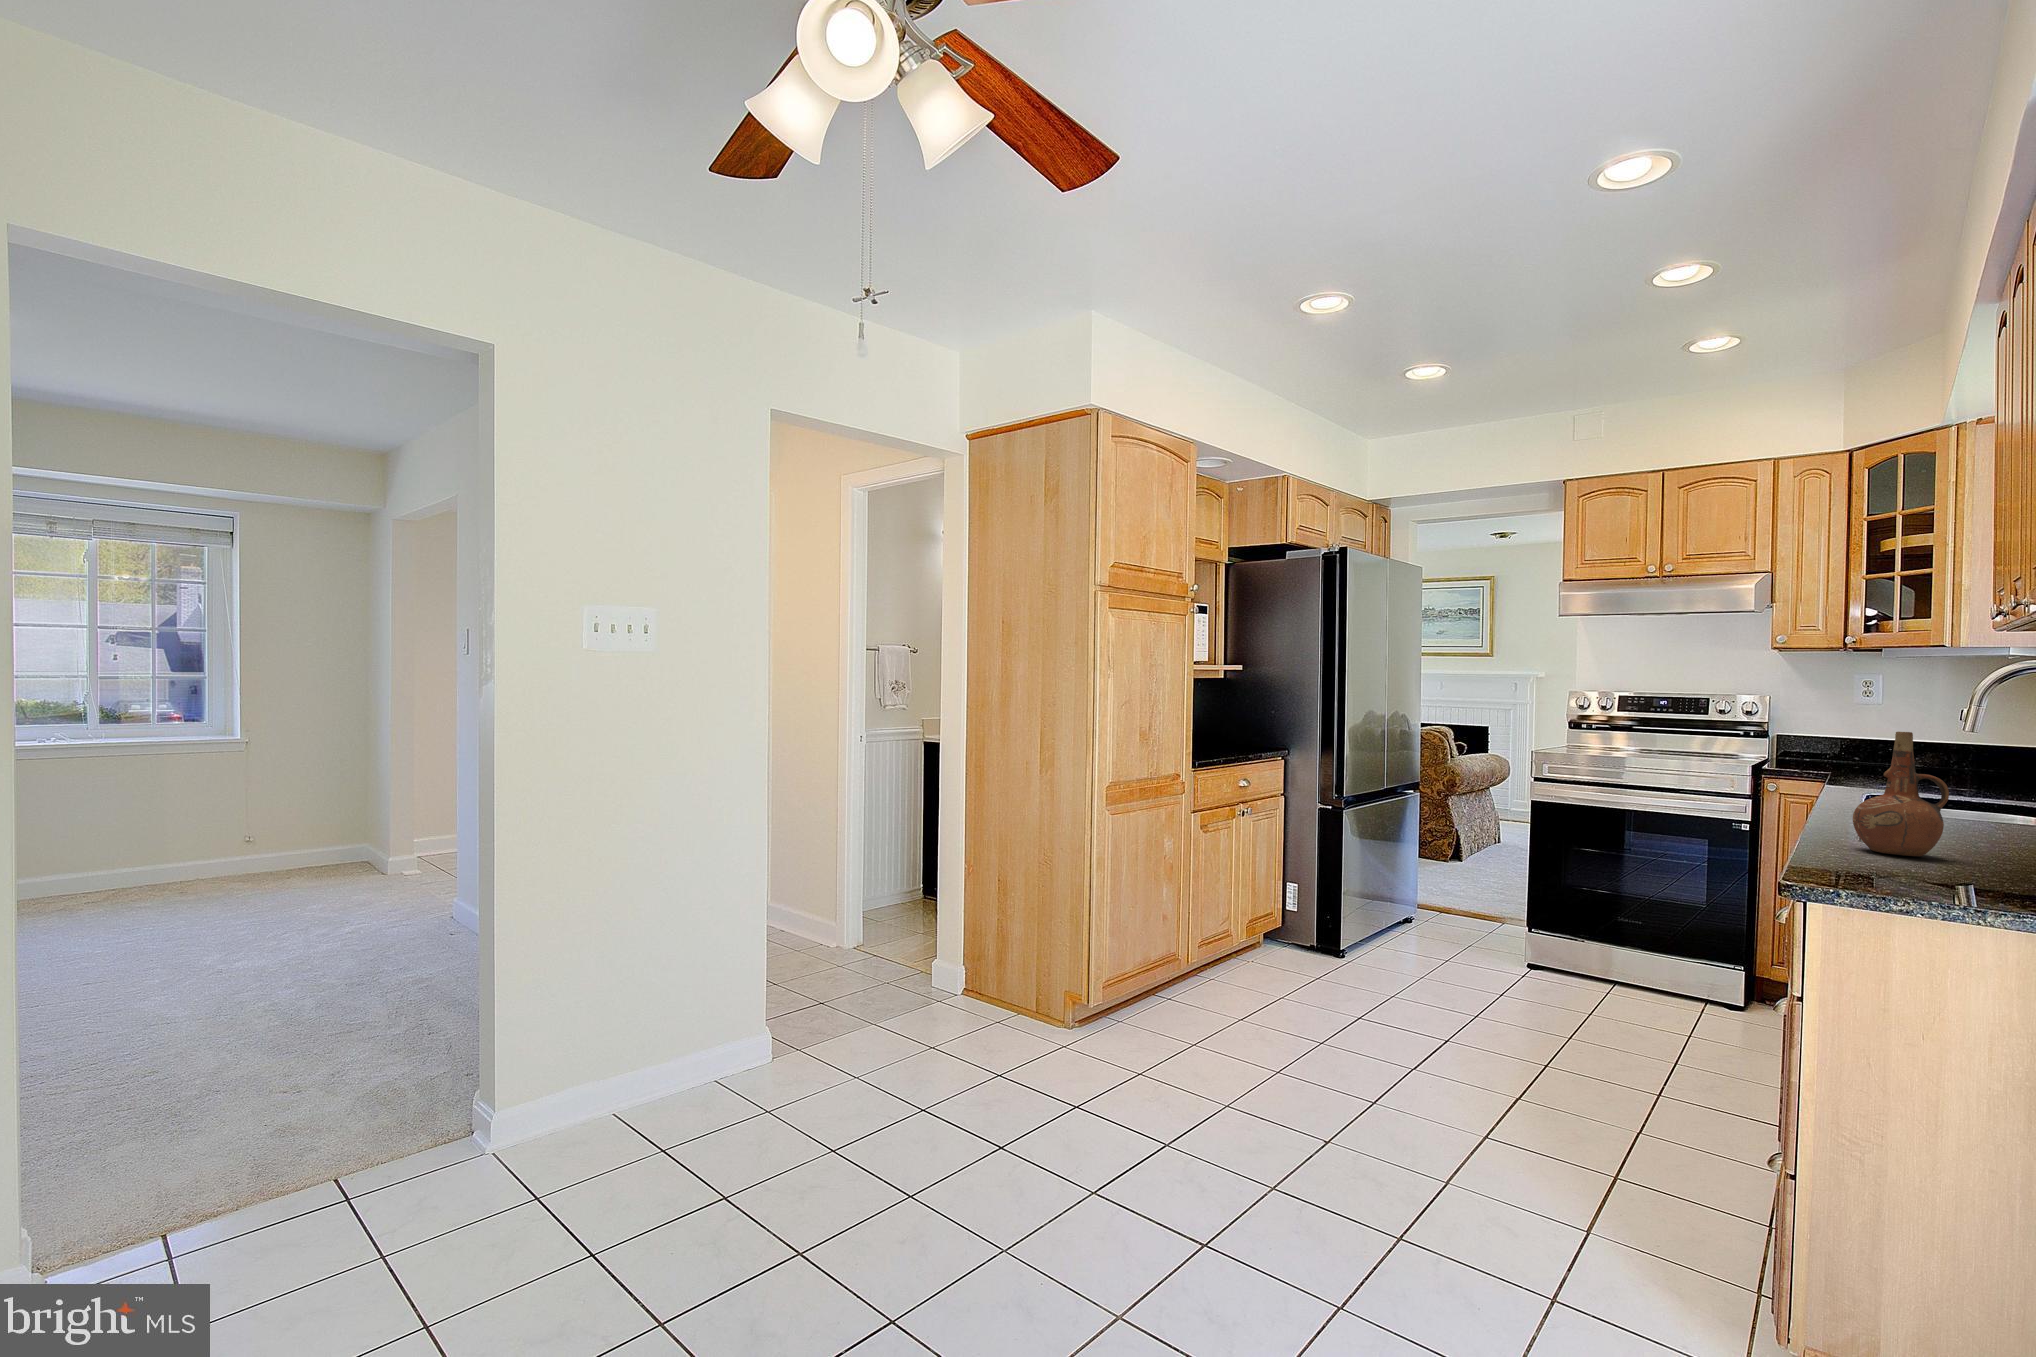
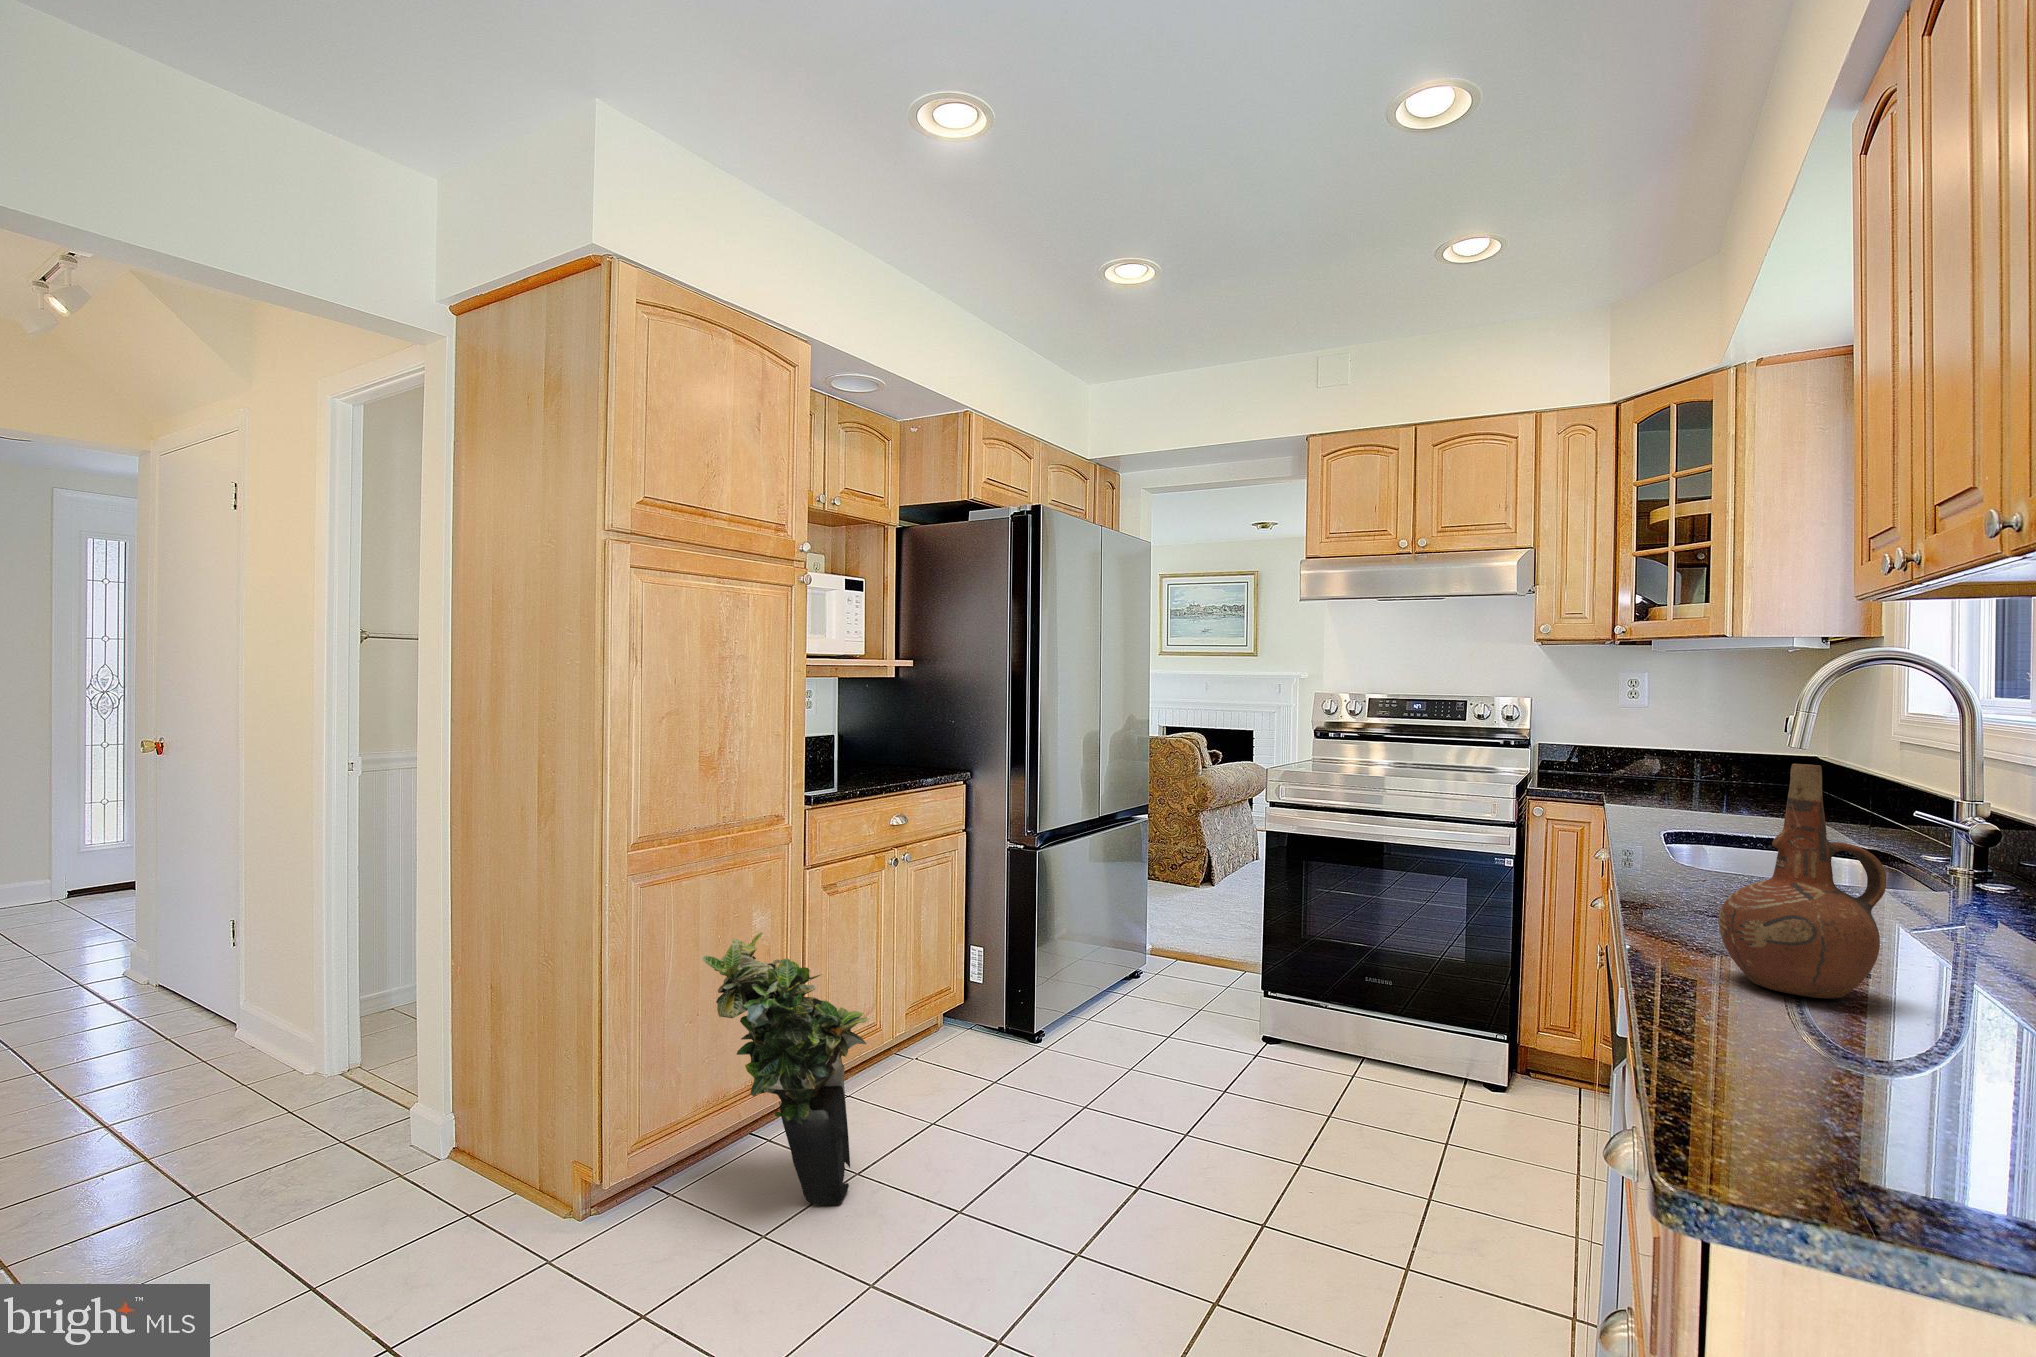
potted plant: none [1147,851,1256,1034] -> present [702,932,868,1205]

